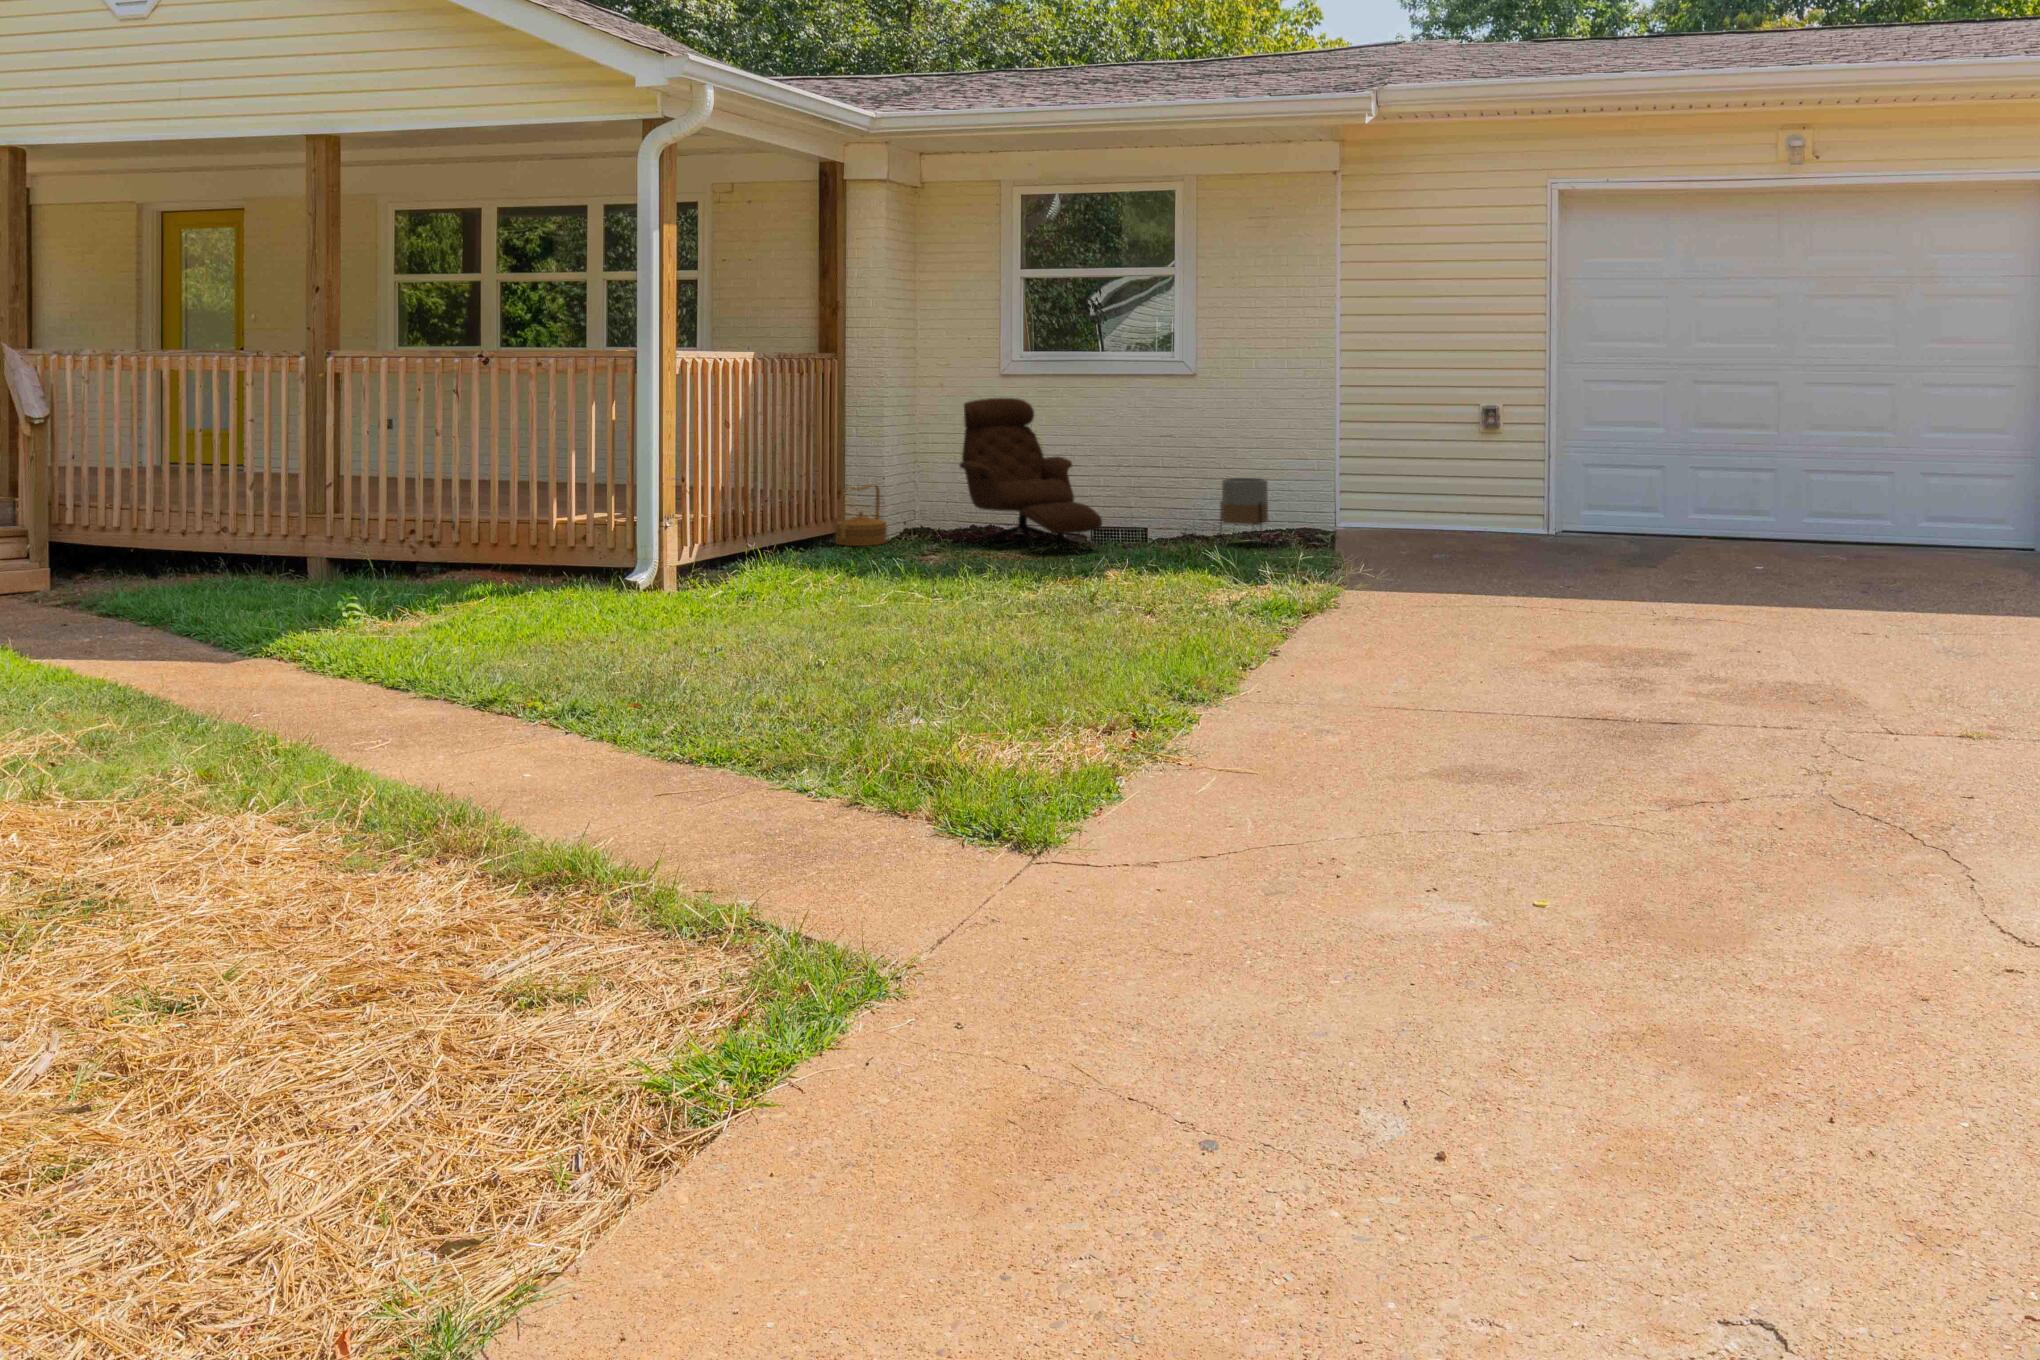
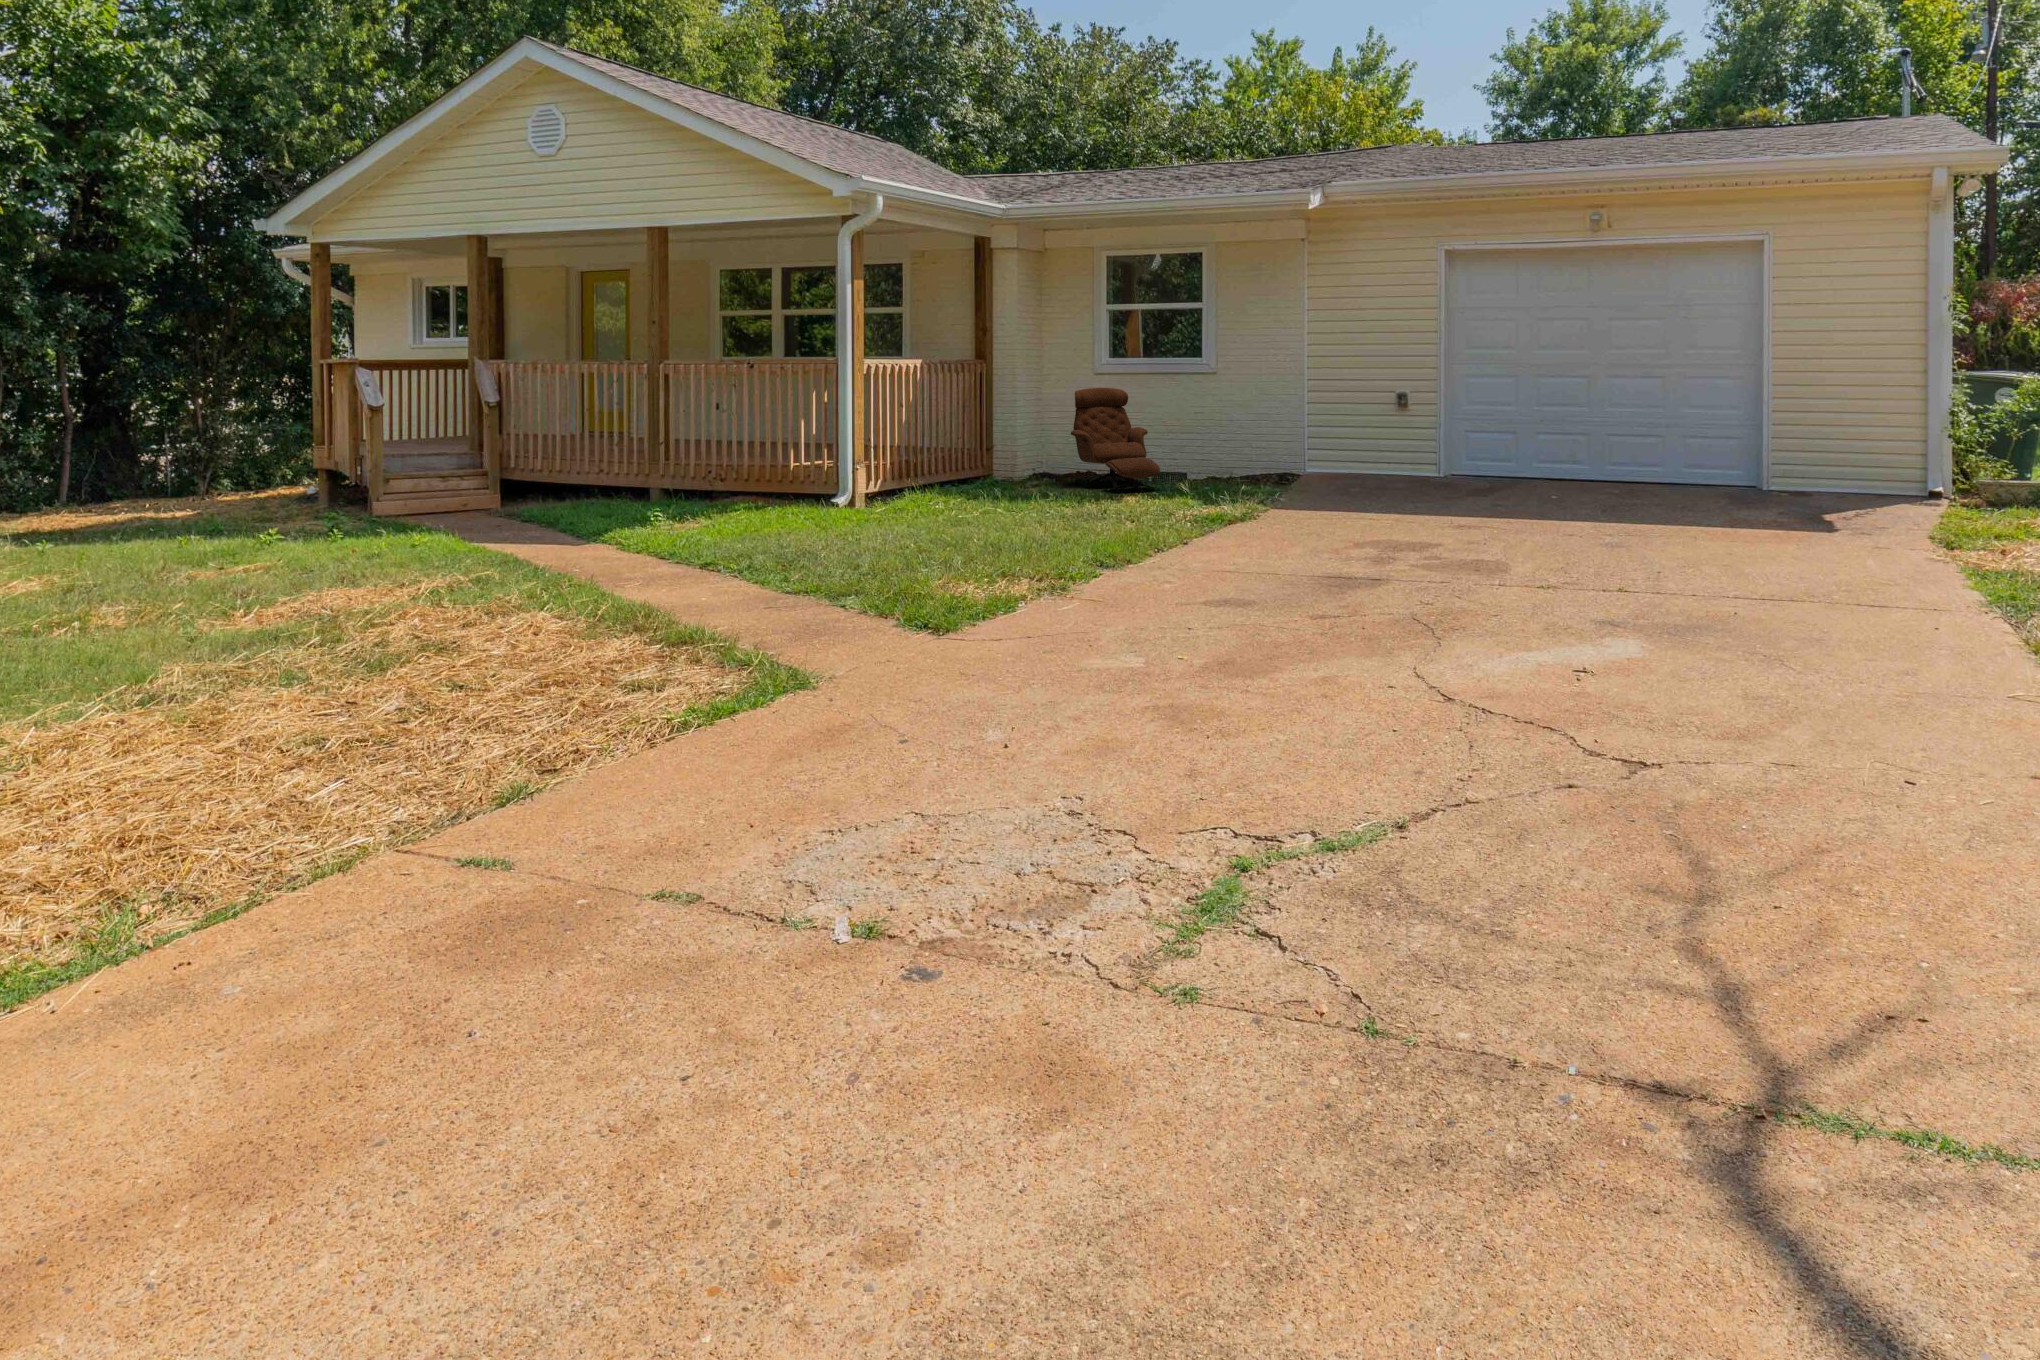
planter: present [1220,478,1268,534] -> none [1243,442,1275,489]
woven basket: present [835,484,887,546] -> none [990,445,1025,486]

